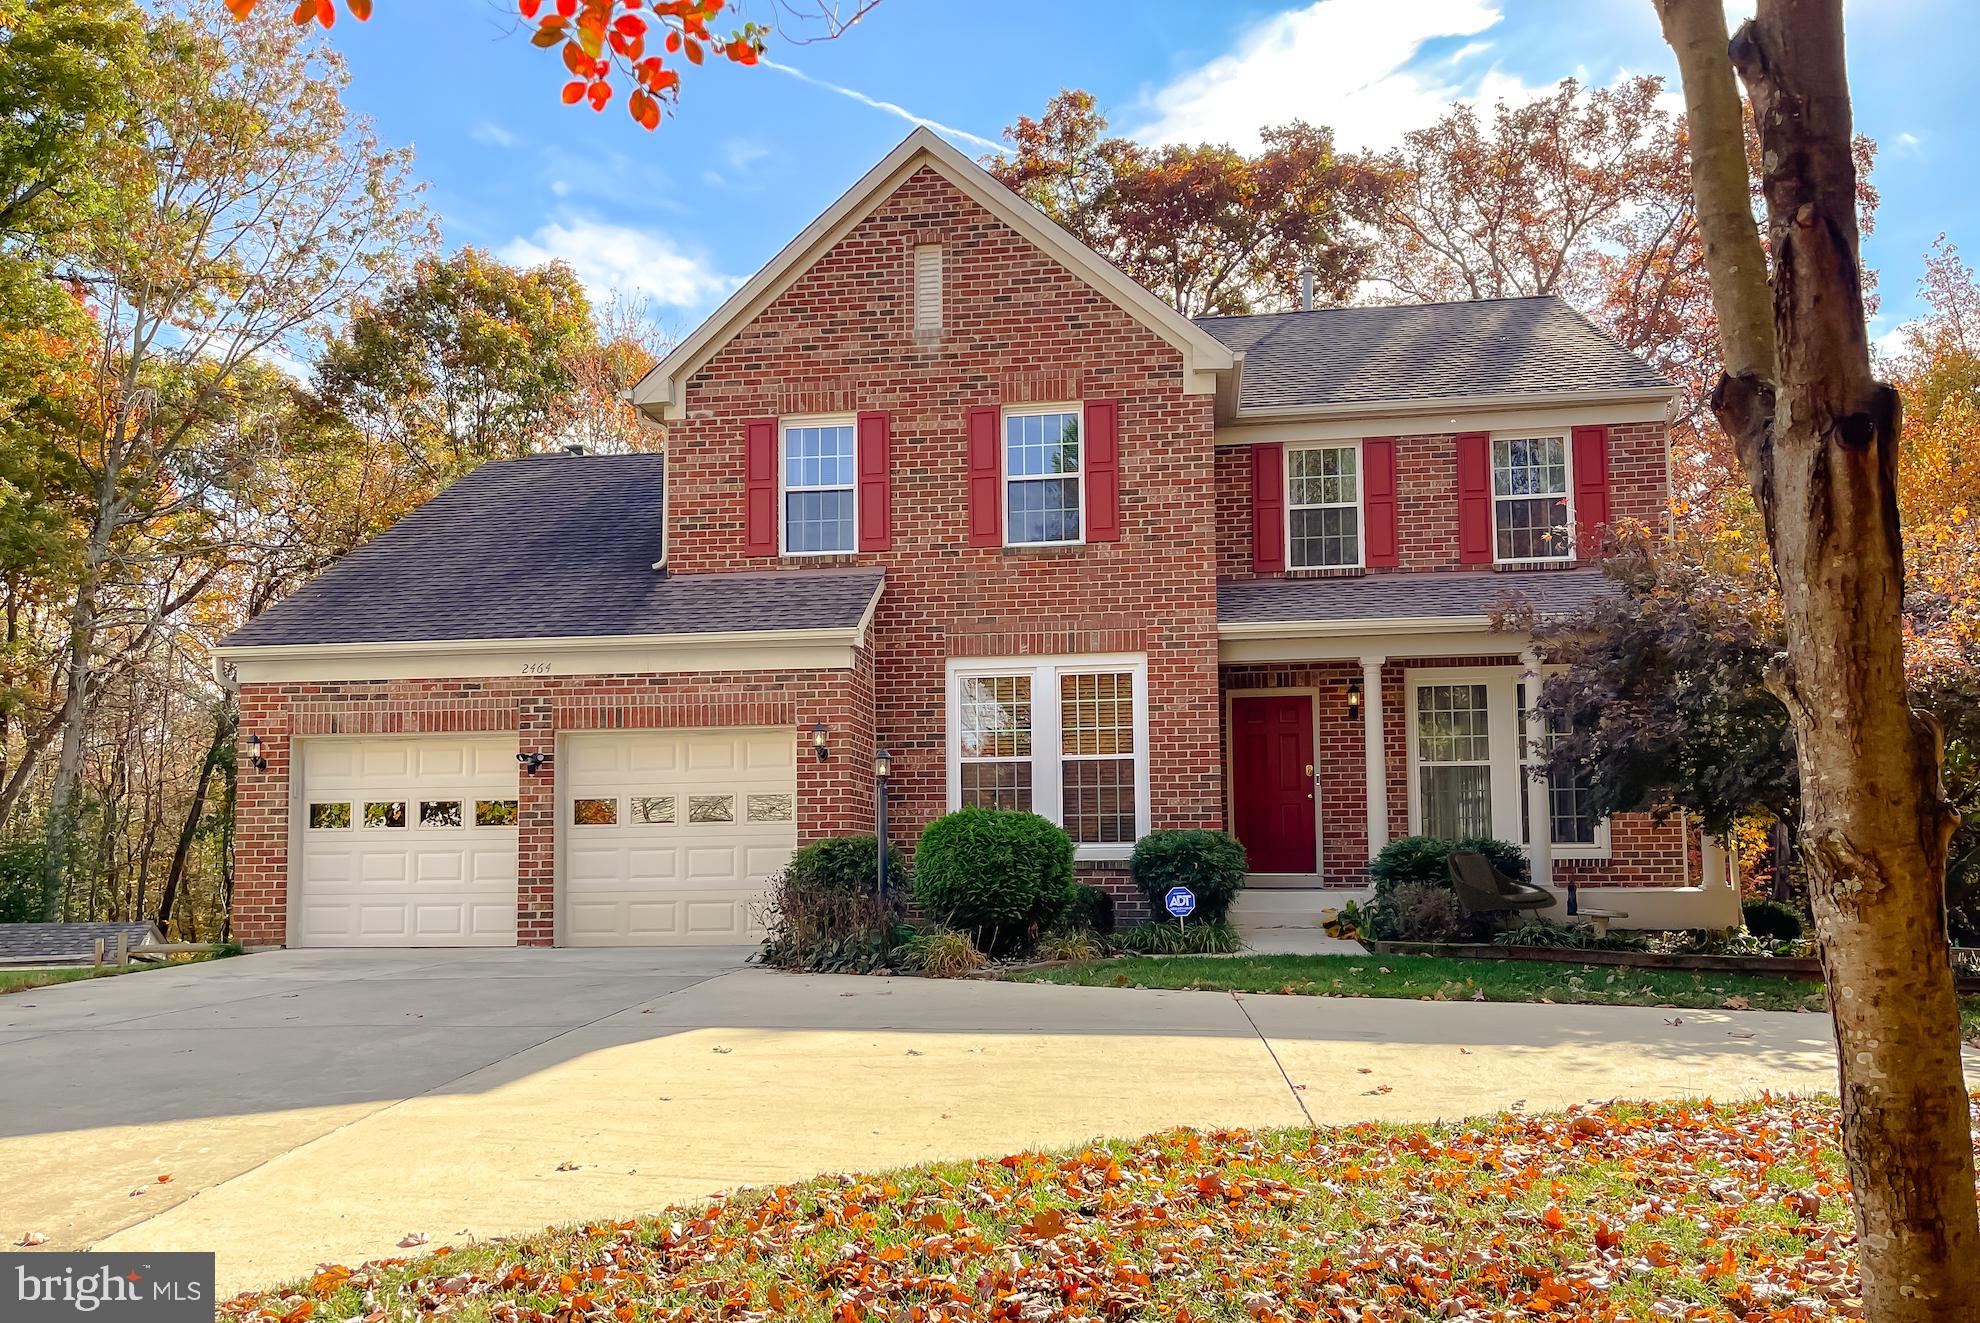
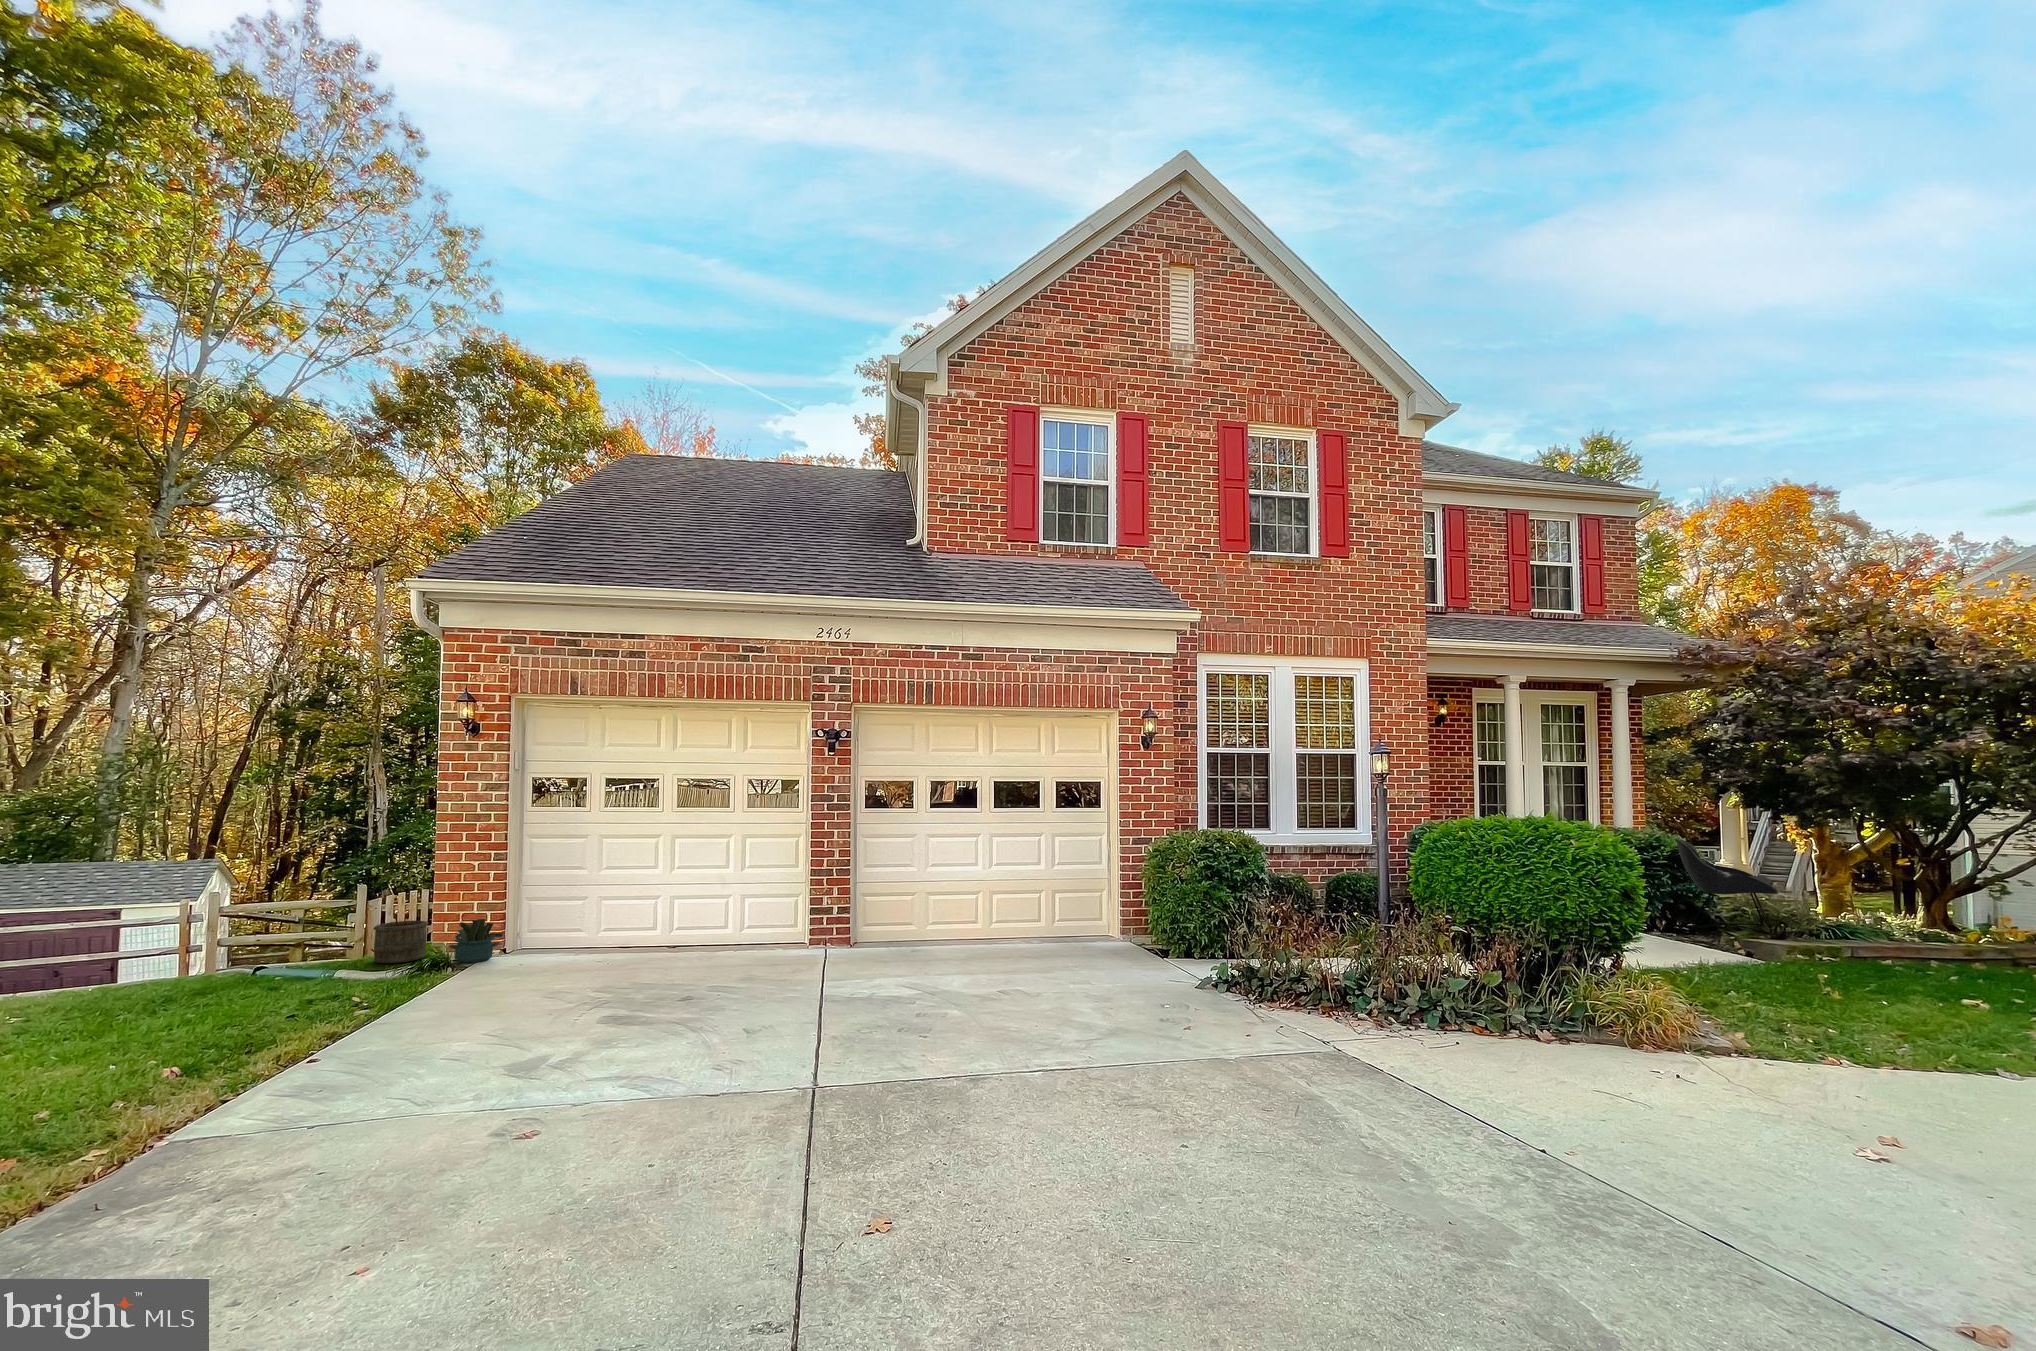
decorative plant: none [243,916,283,949] -> present [449,919,503,963]
wooden bucket: none [195,917,235,948] -> present [374,921,428,963]

